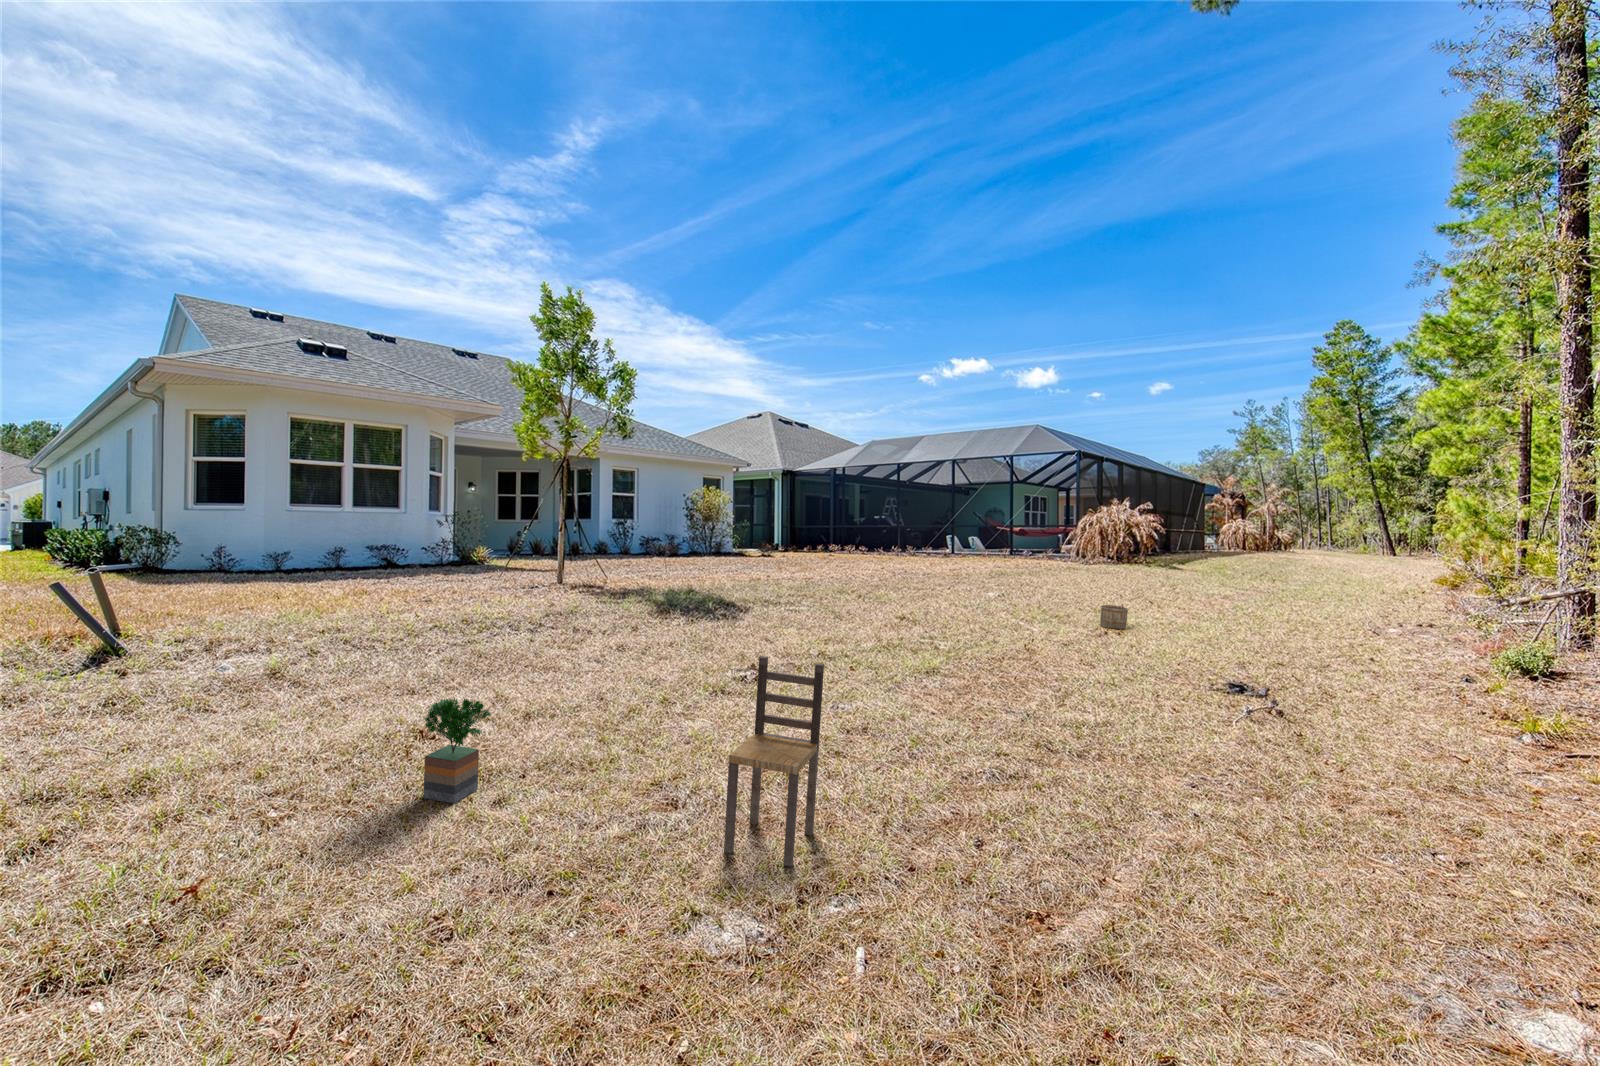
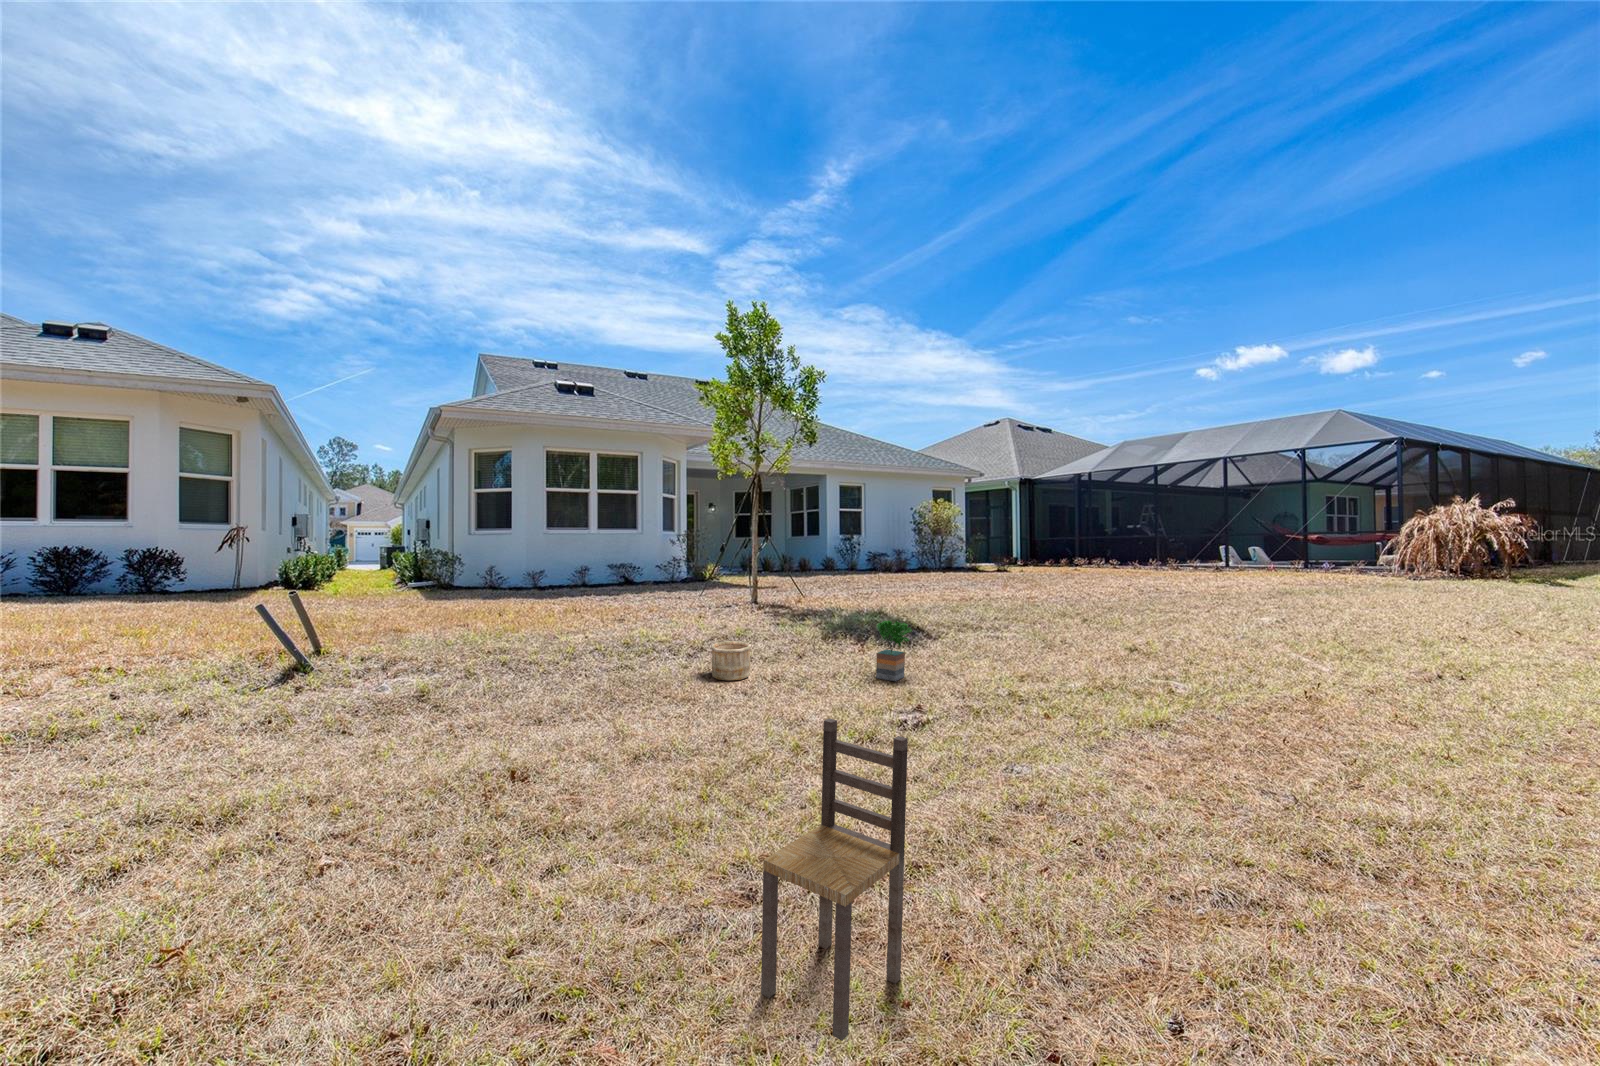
wooden bucket: present [1100,605,1129,629] -> present [710,641,751,680]
potted tree: present [424,698,491,803] -> present [876,621,912,681]

